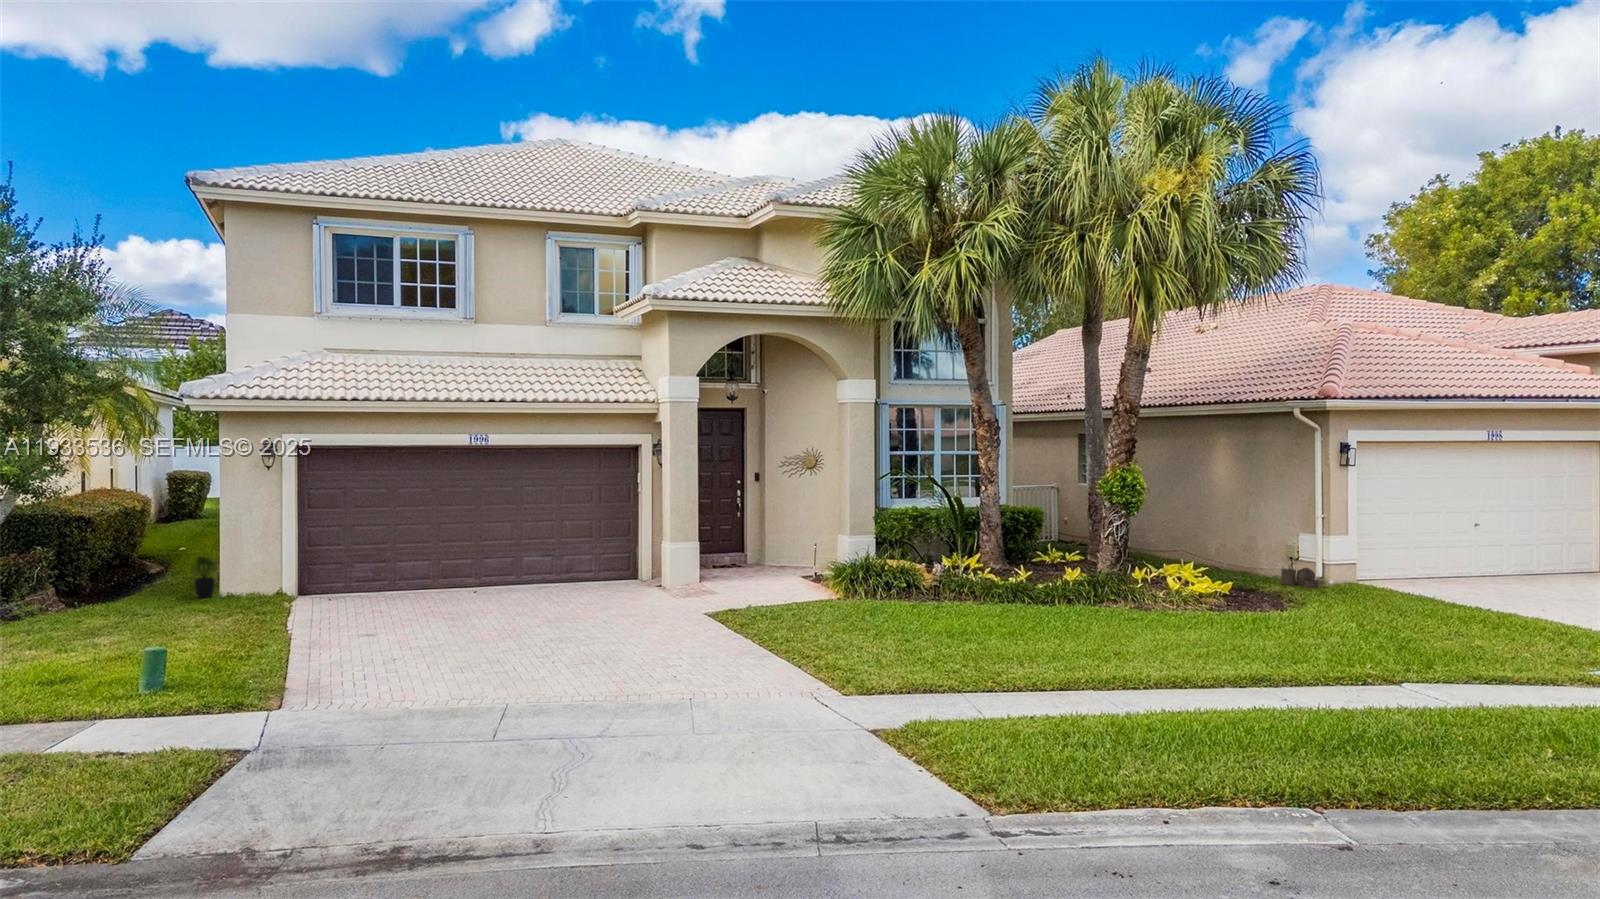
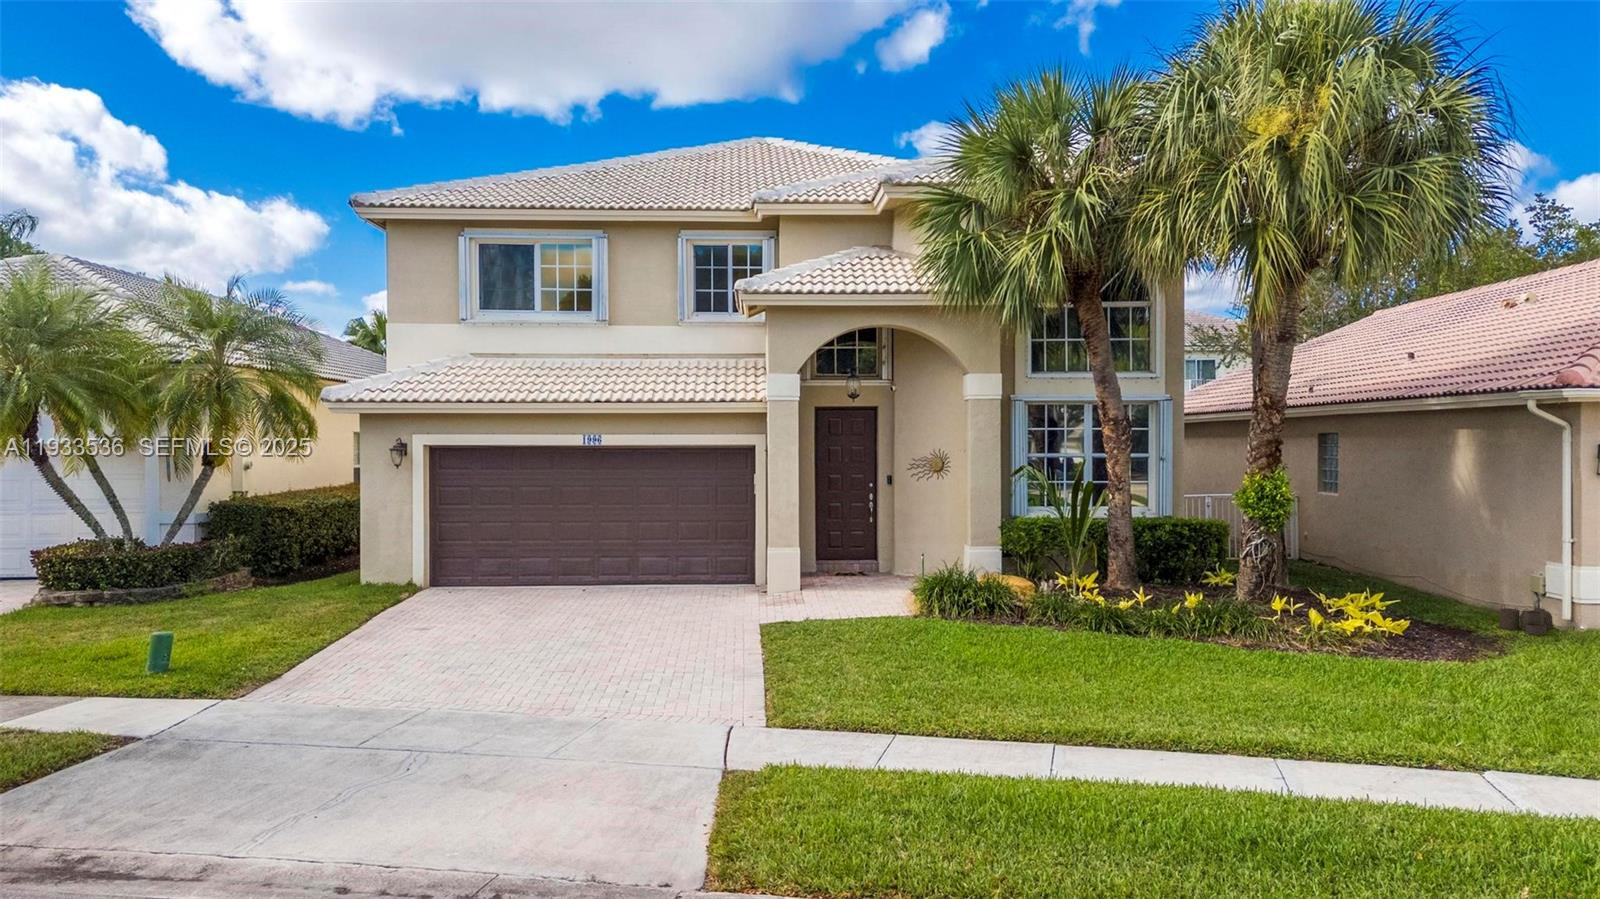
potted plant: present [192,555,219,598] -> none [339,542,364,582]

